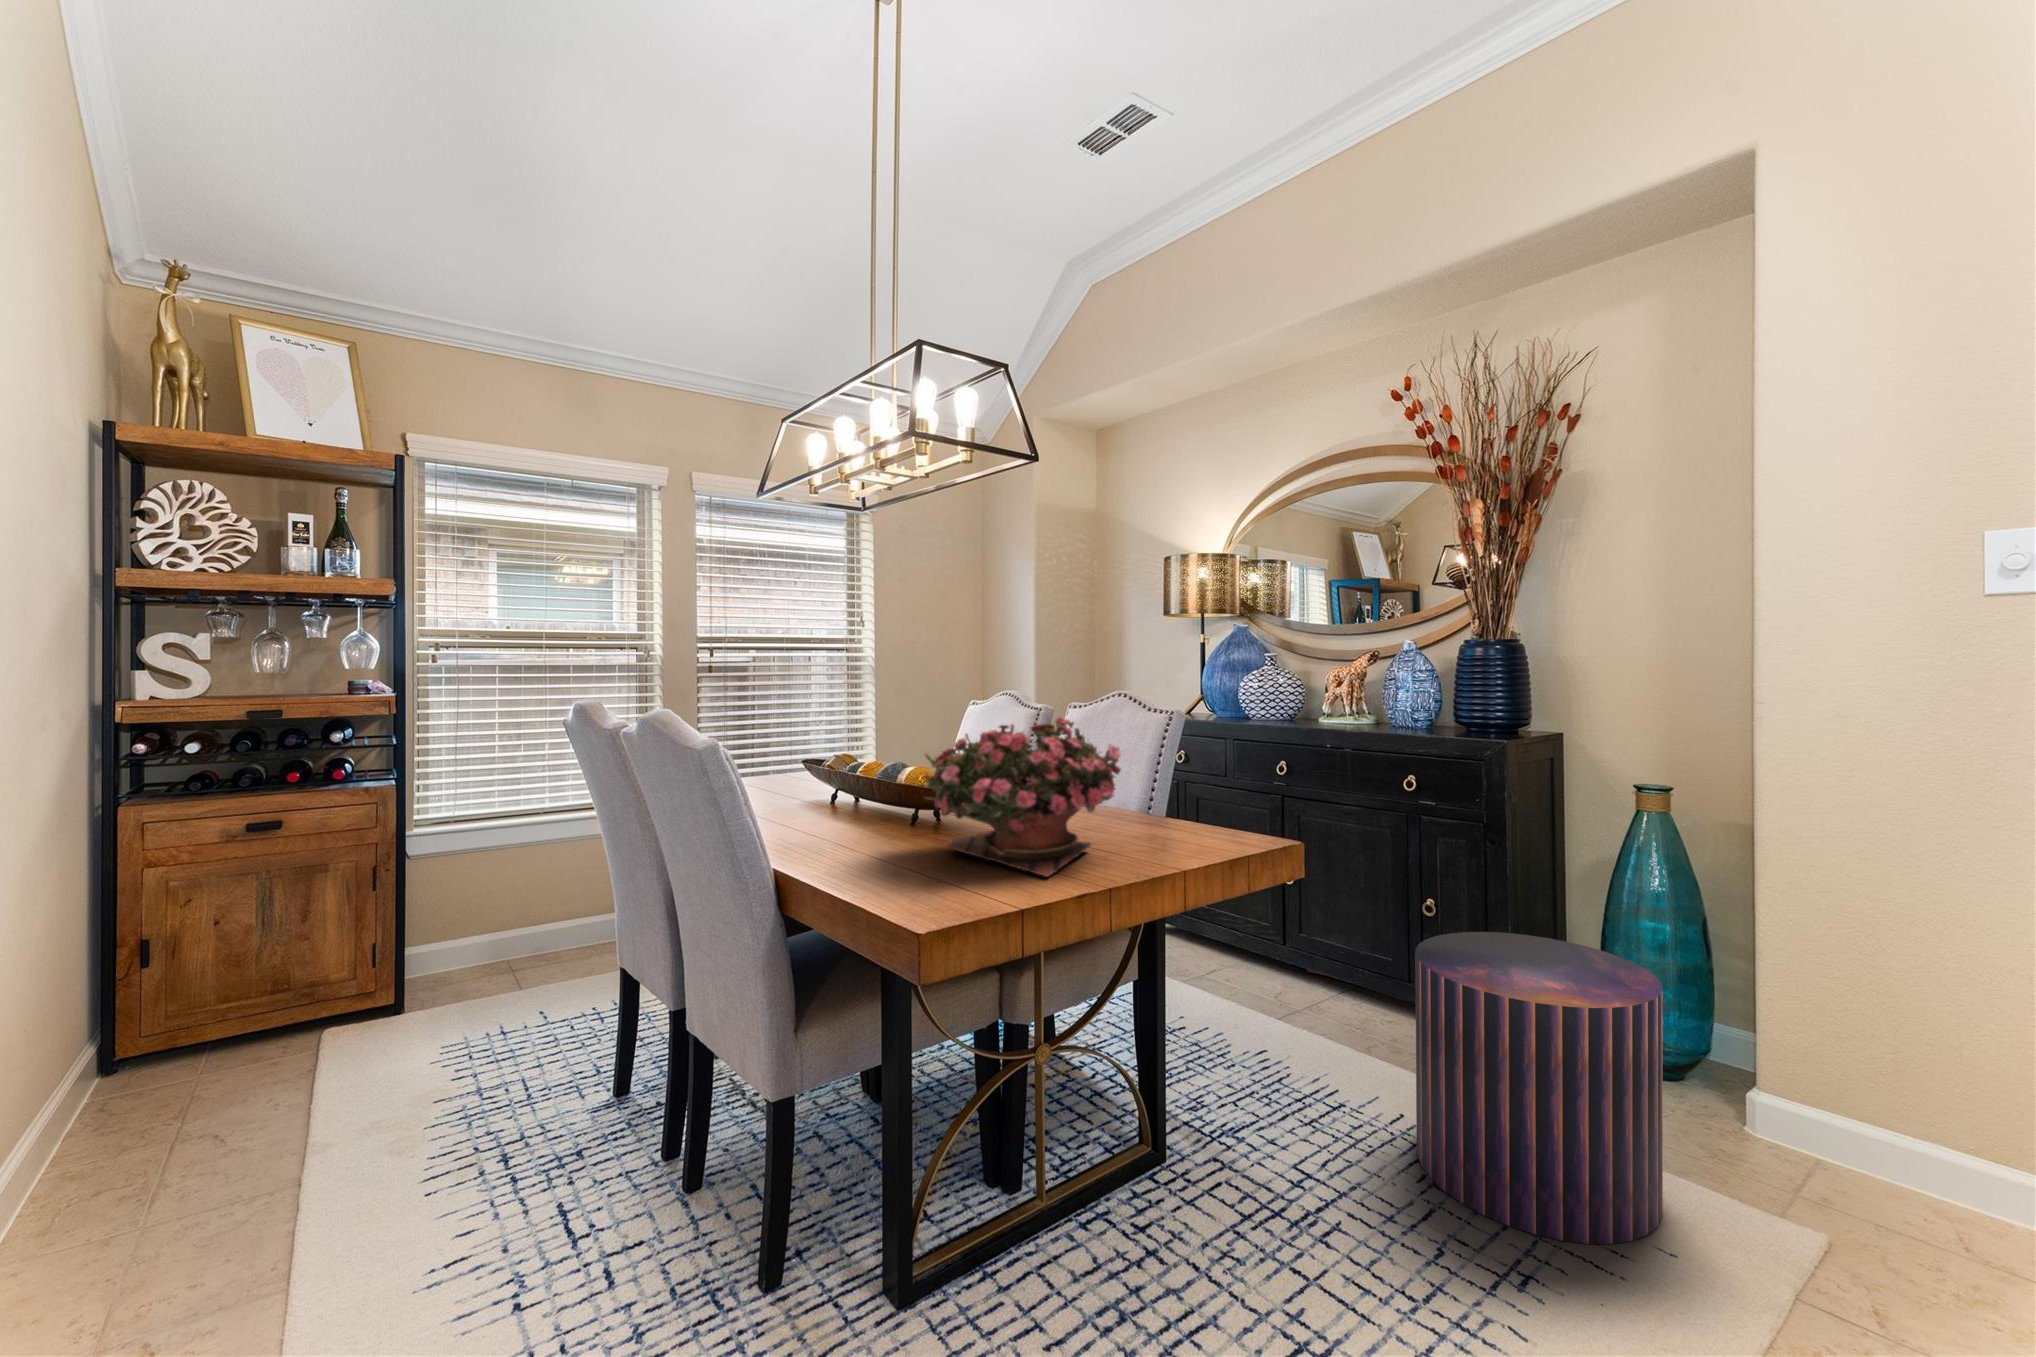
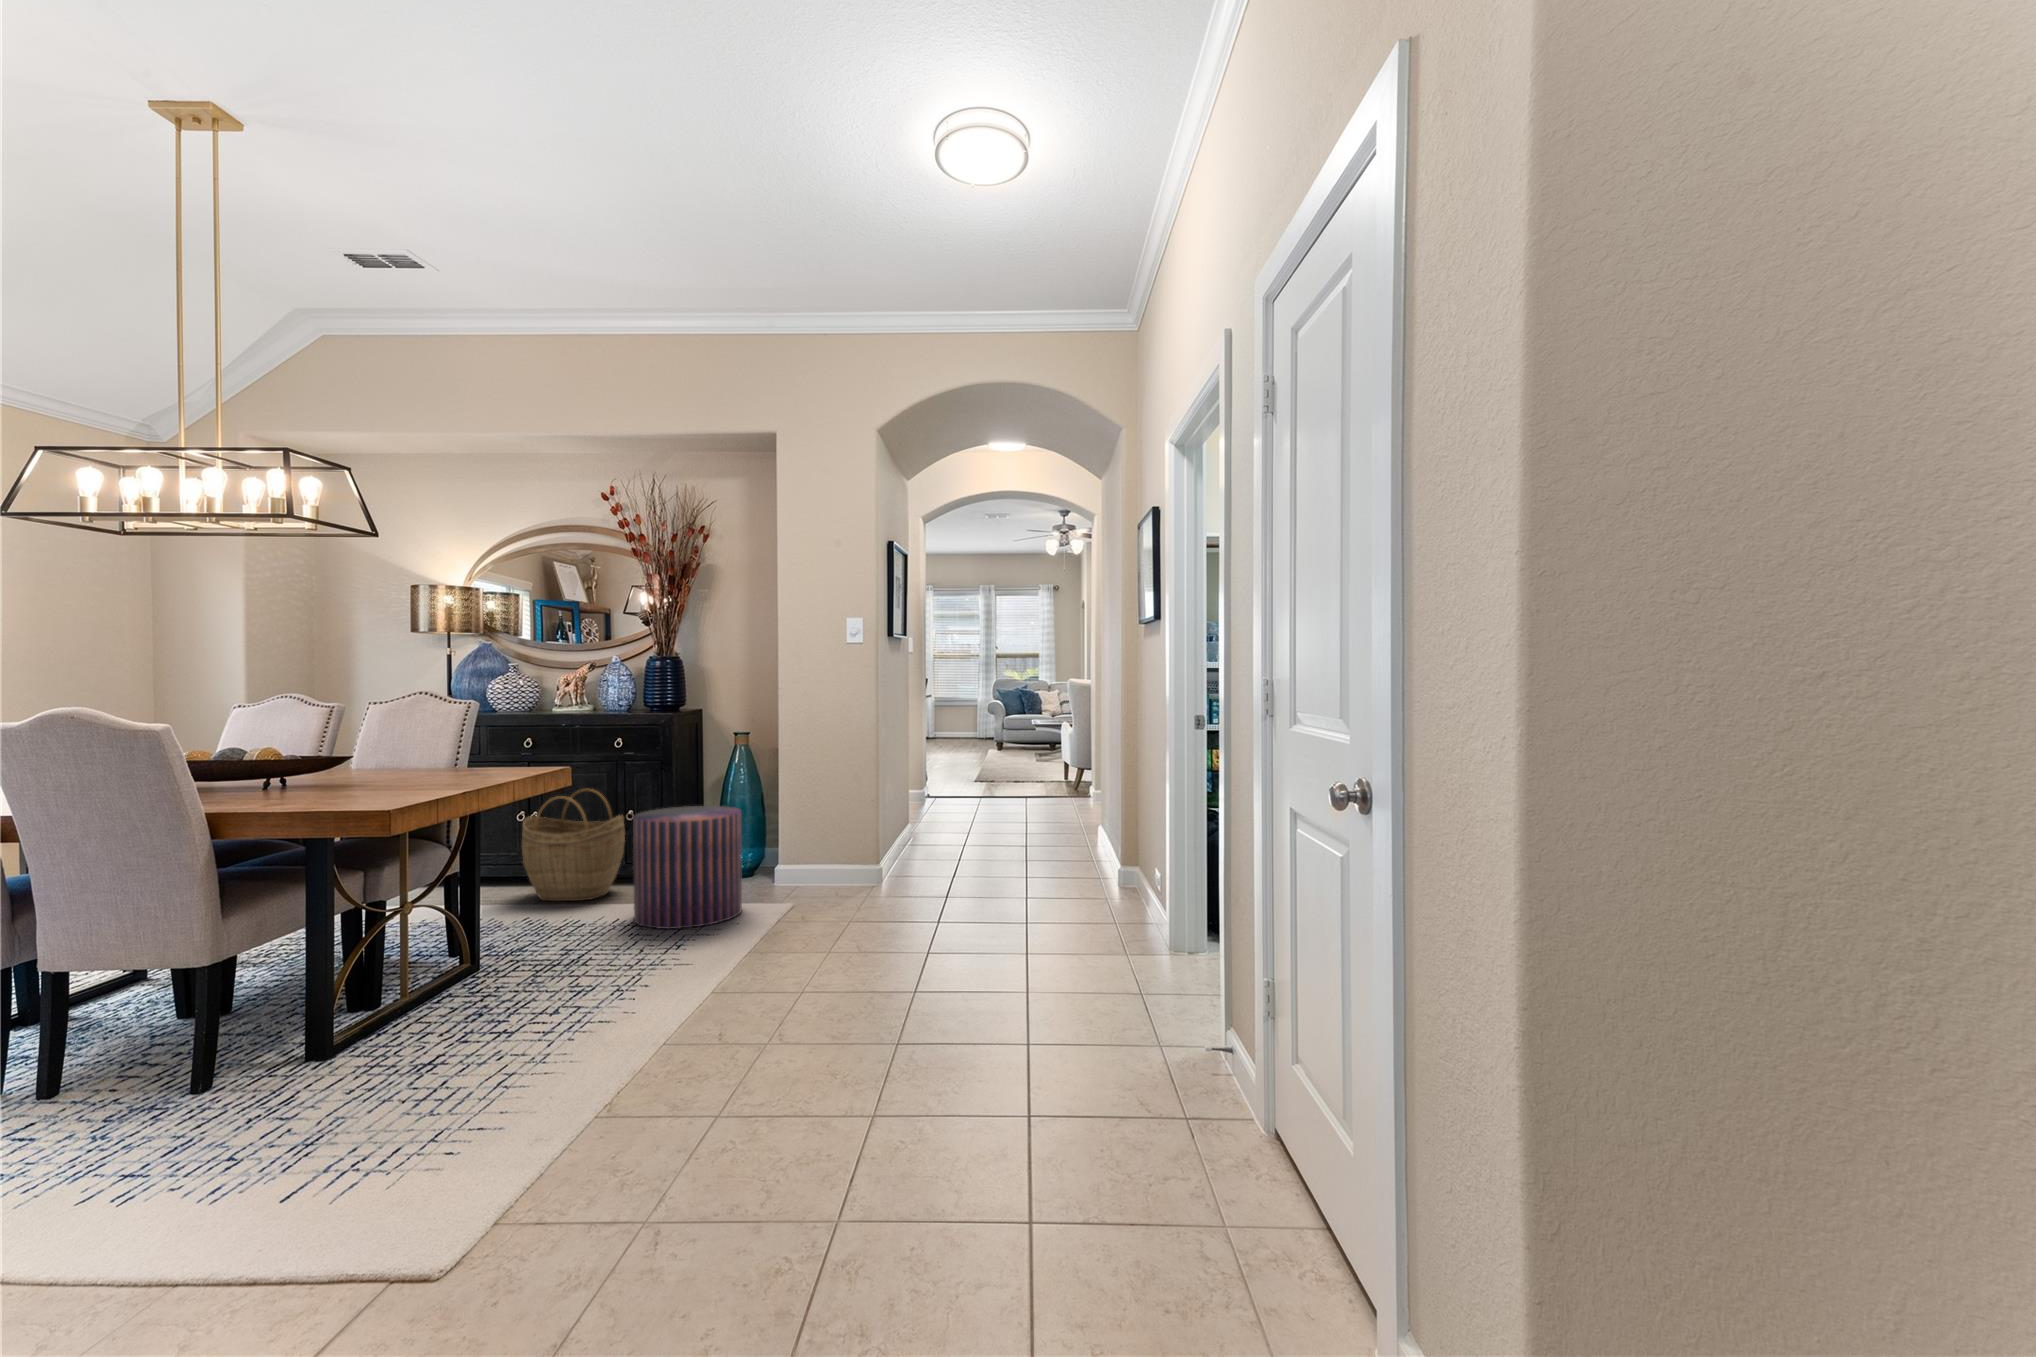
potted flower: present [925,717,1121,877] -> none [338,694,483,780]
woven basket: none [1257,853,1416,1045] -> present [522,789,625,901]

